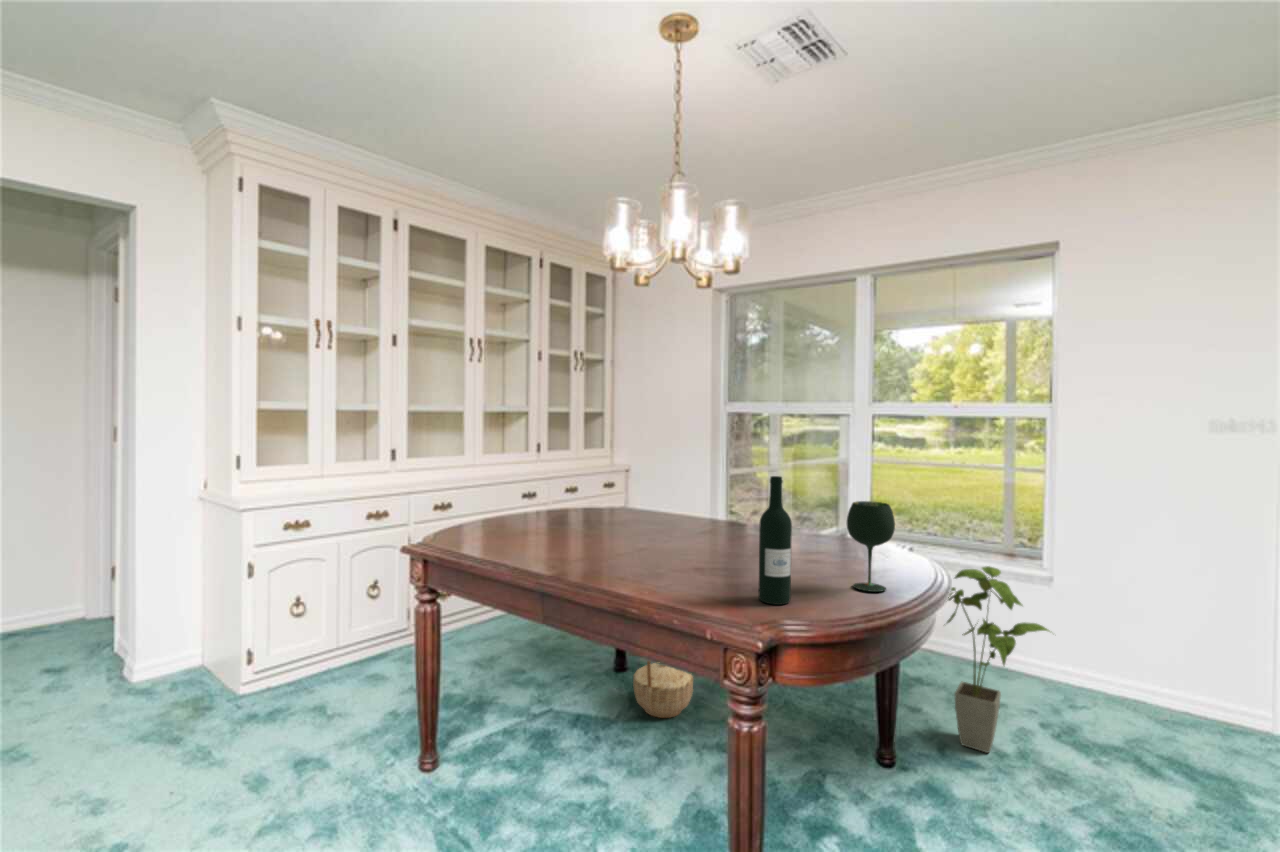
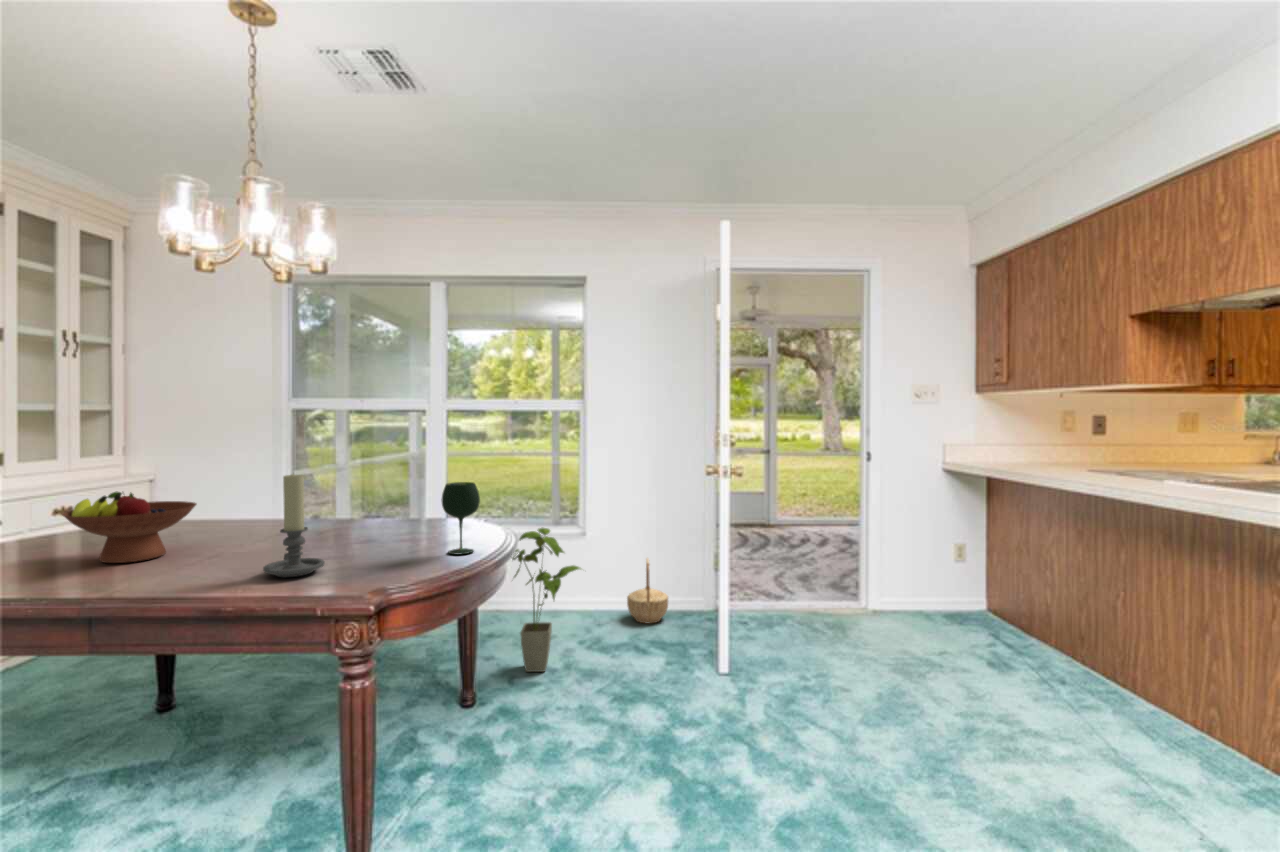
wine bottle: present [759,476,792,605] -> none [369,466,399,577]
candle holder: none [662,477,718,585] -> present [263,474,325,577]
fruit bowl: none [537,481,627,543] -> present [62,491,196,563]
basket: present [633,661,693,718] -> present [627,559,668,623]

